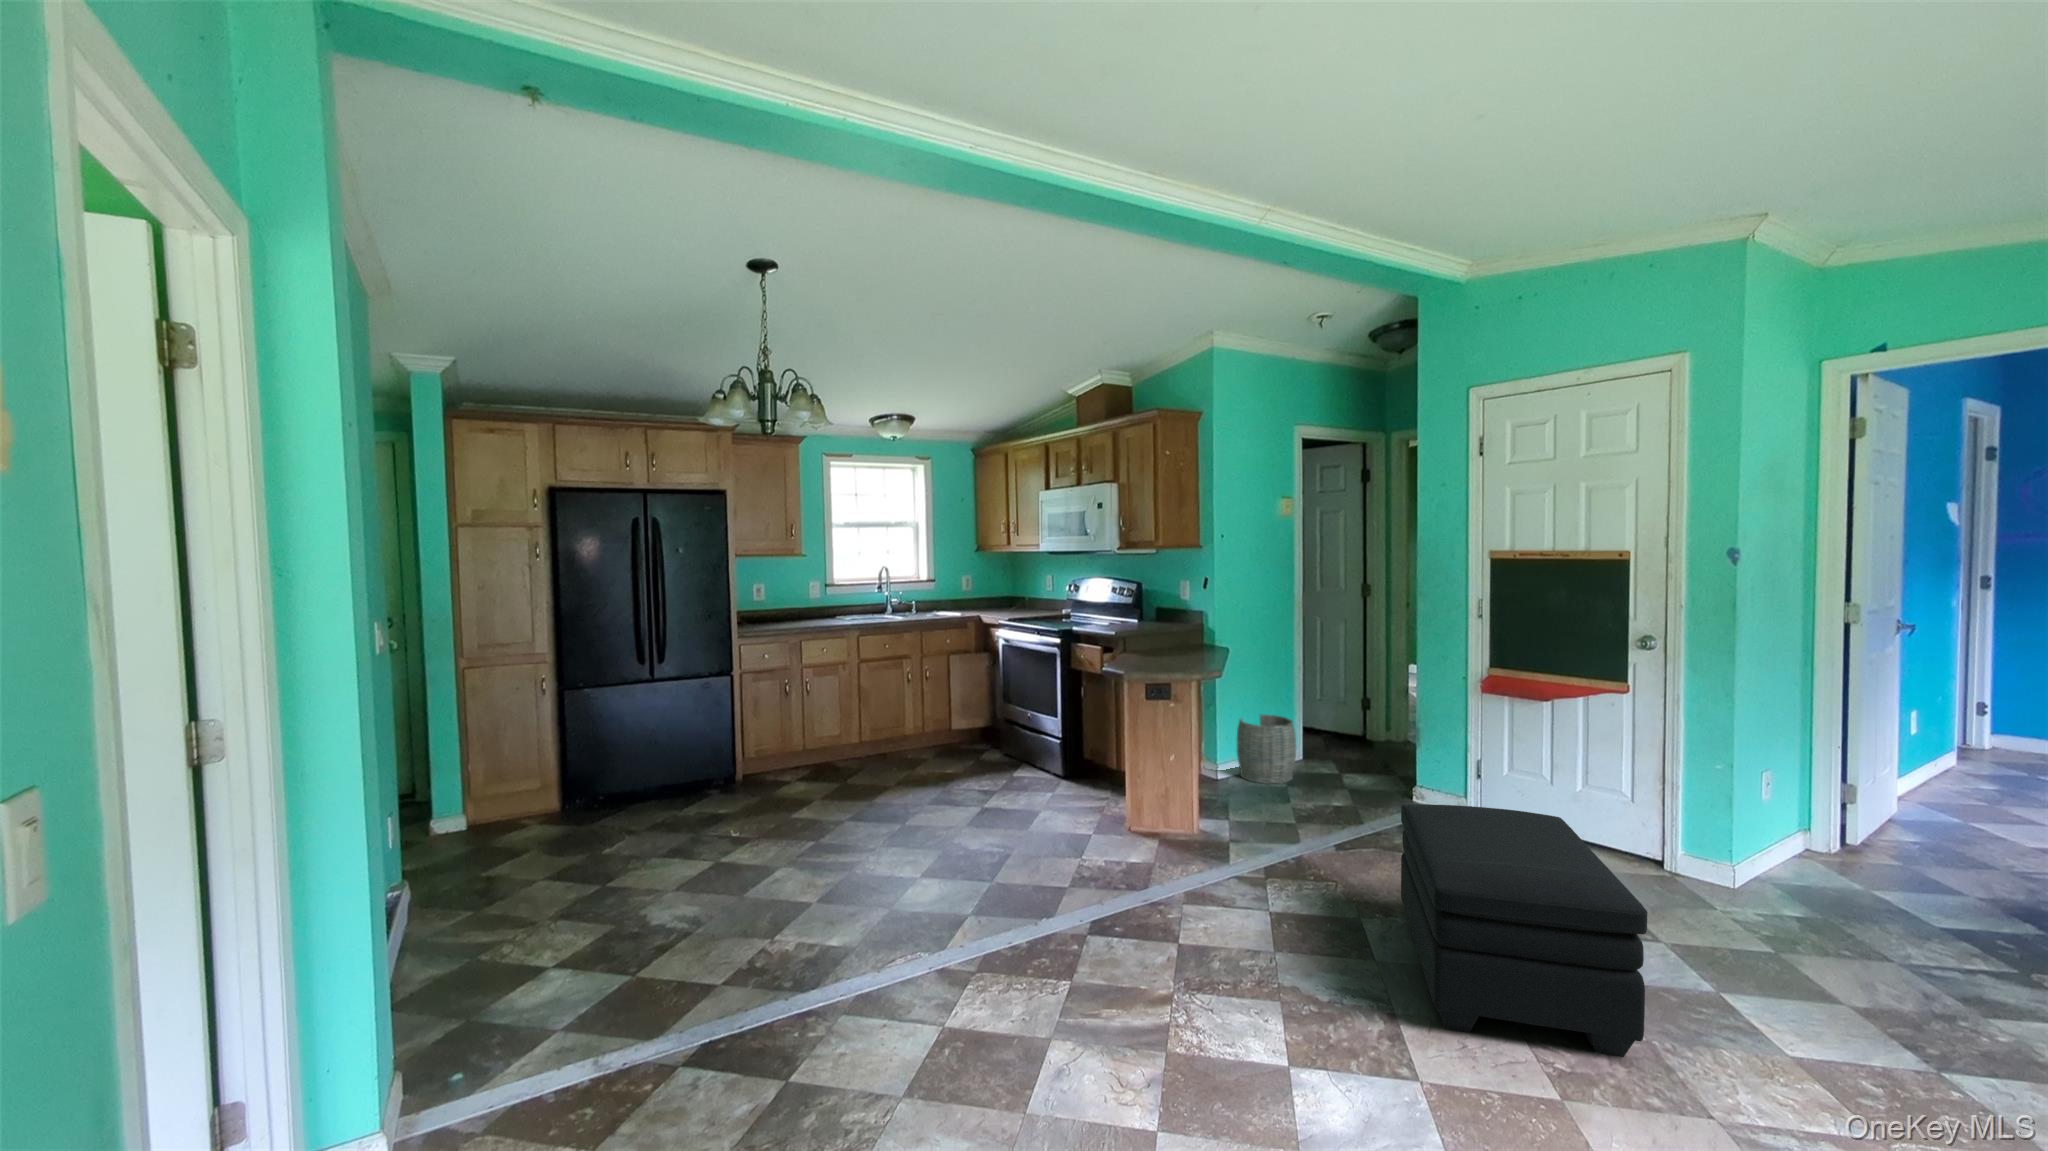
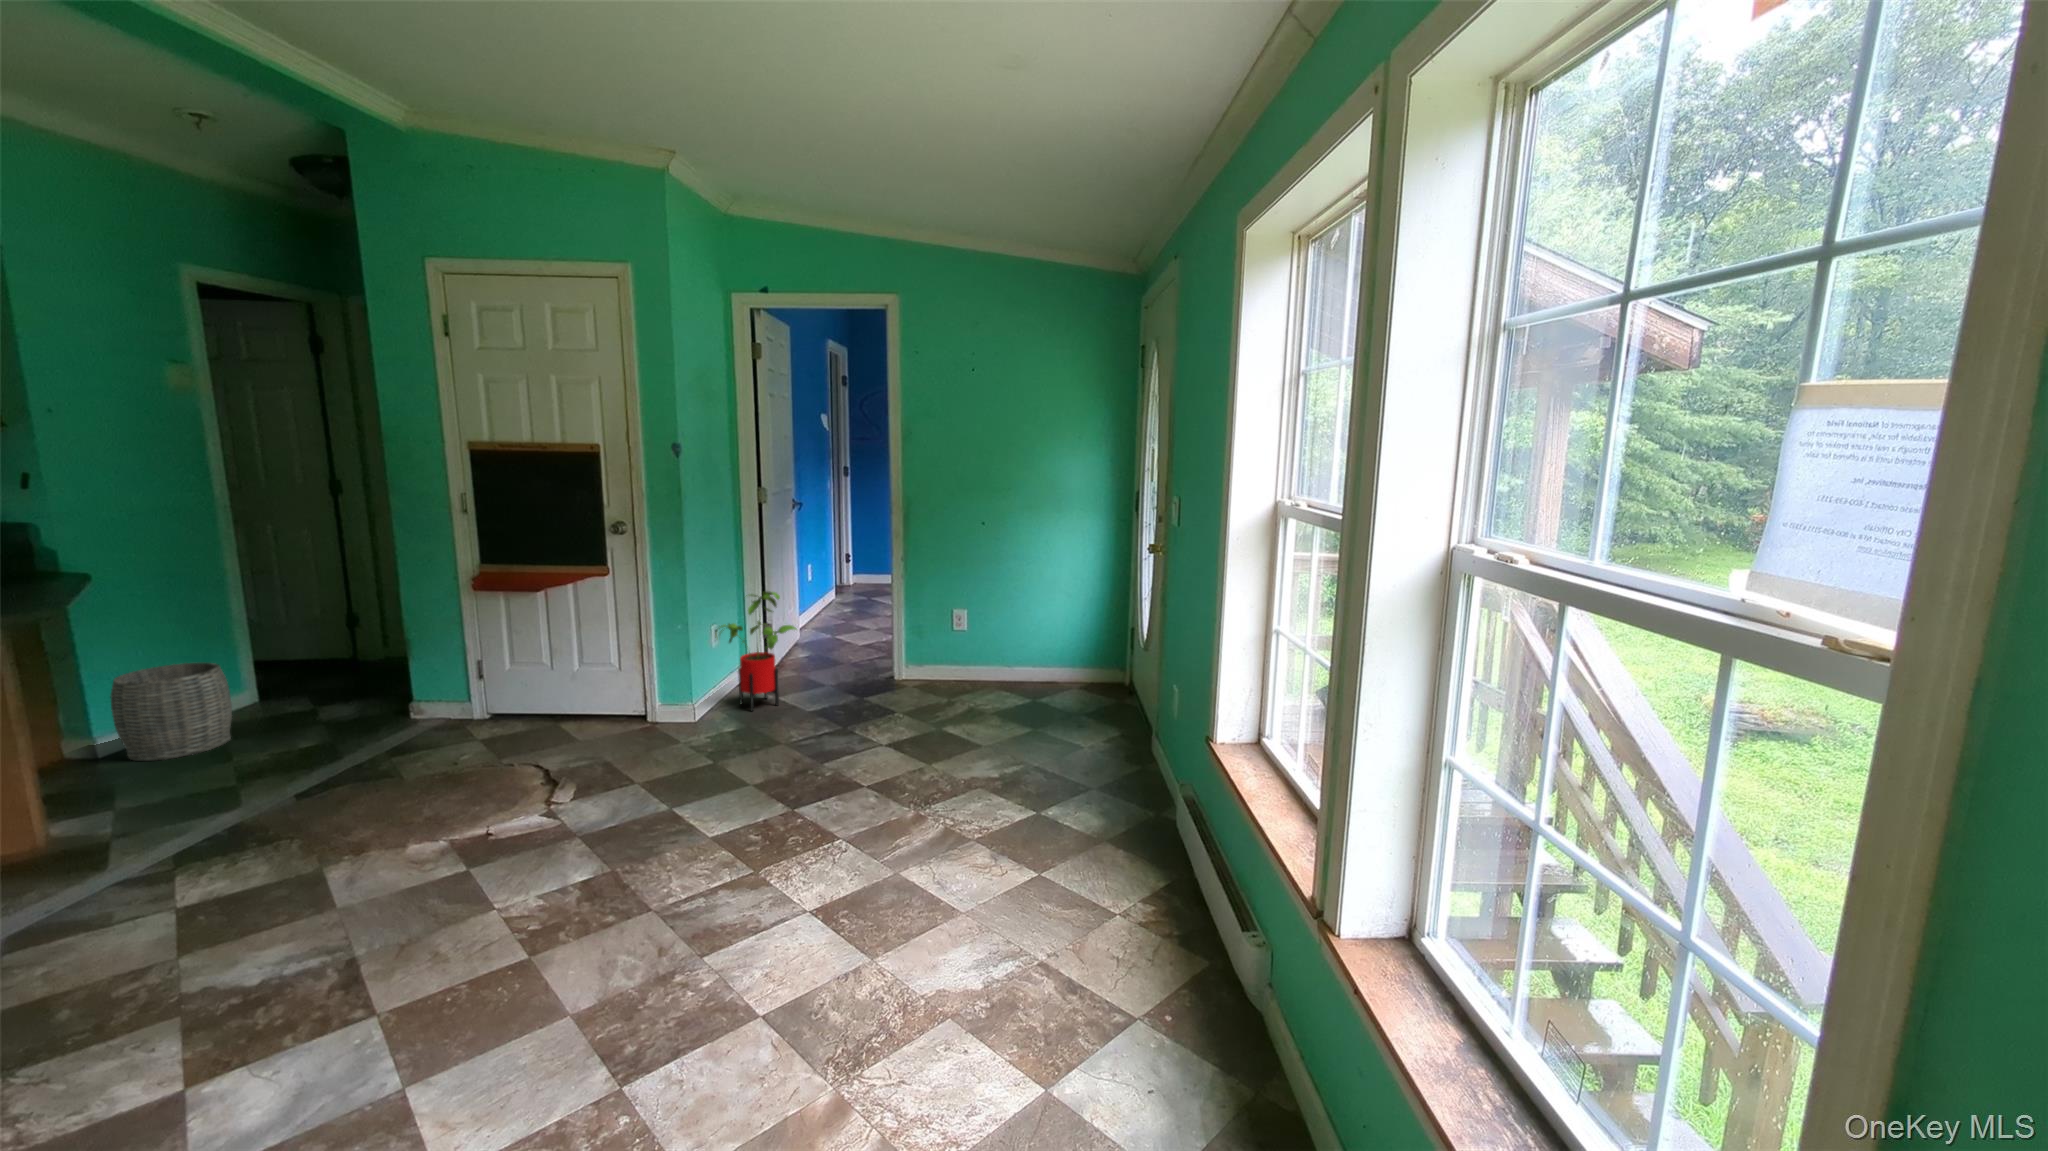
house plant: none [1767,746,1923,911] -> present [715,591,796,711]
ottoman: present [1401,804,1648,1057] -> none [345,699,598,964]

